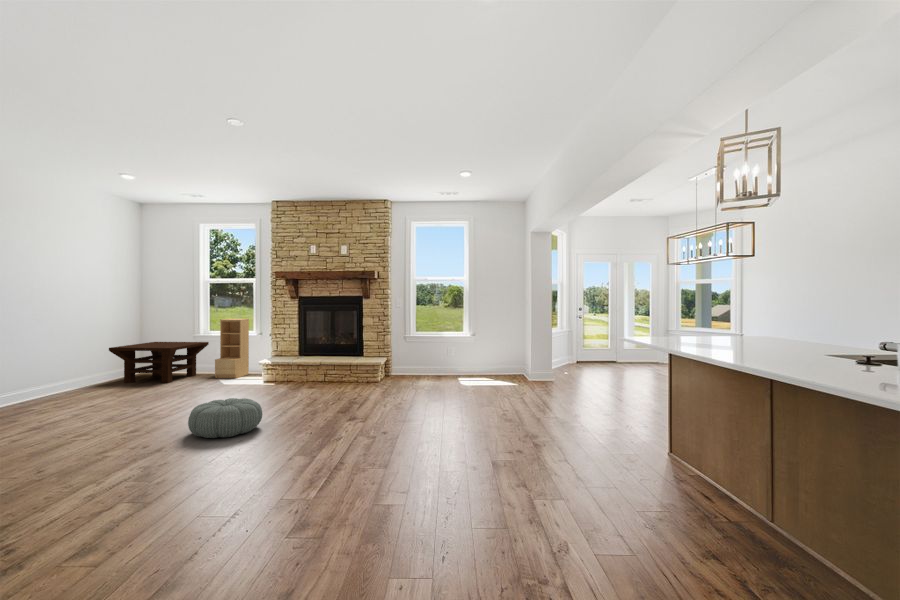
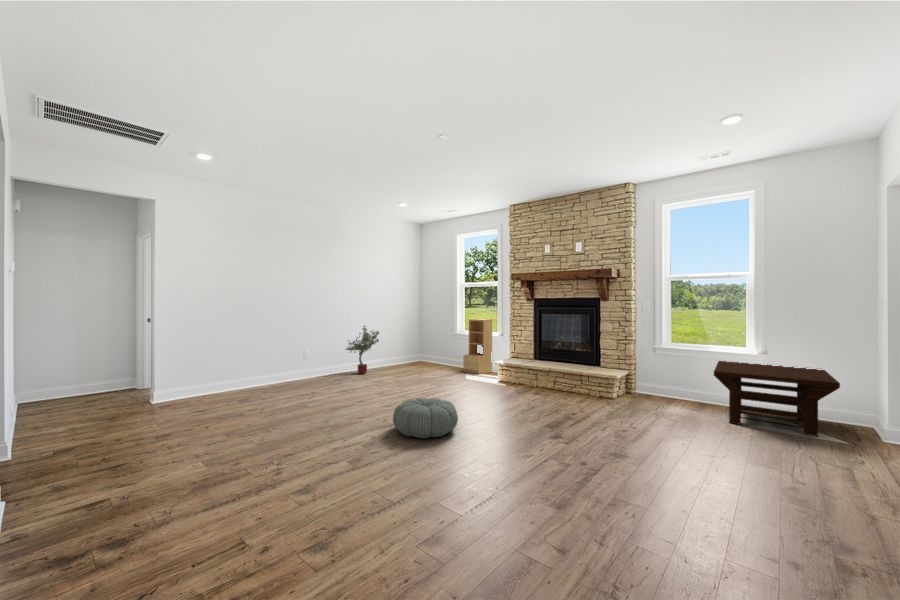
potted tree: none [37,332,93,397] -> present [345,326,379,374]
coffee table: present [109,342,209,383] -> present [714,361,840,437]

